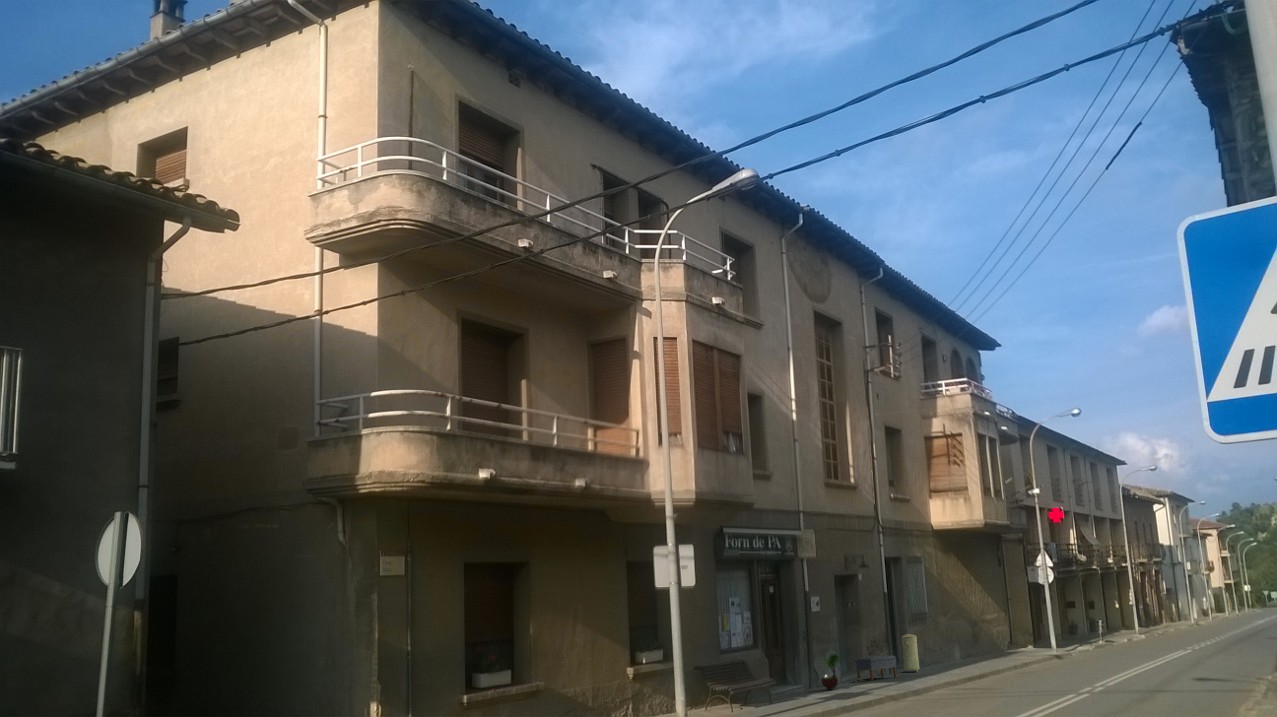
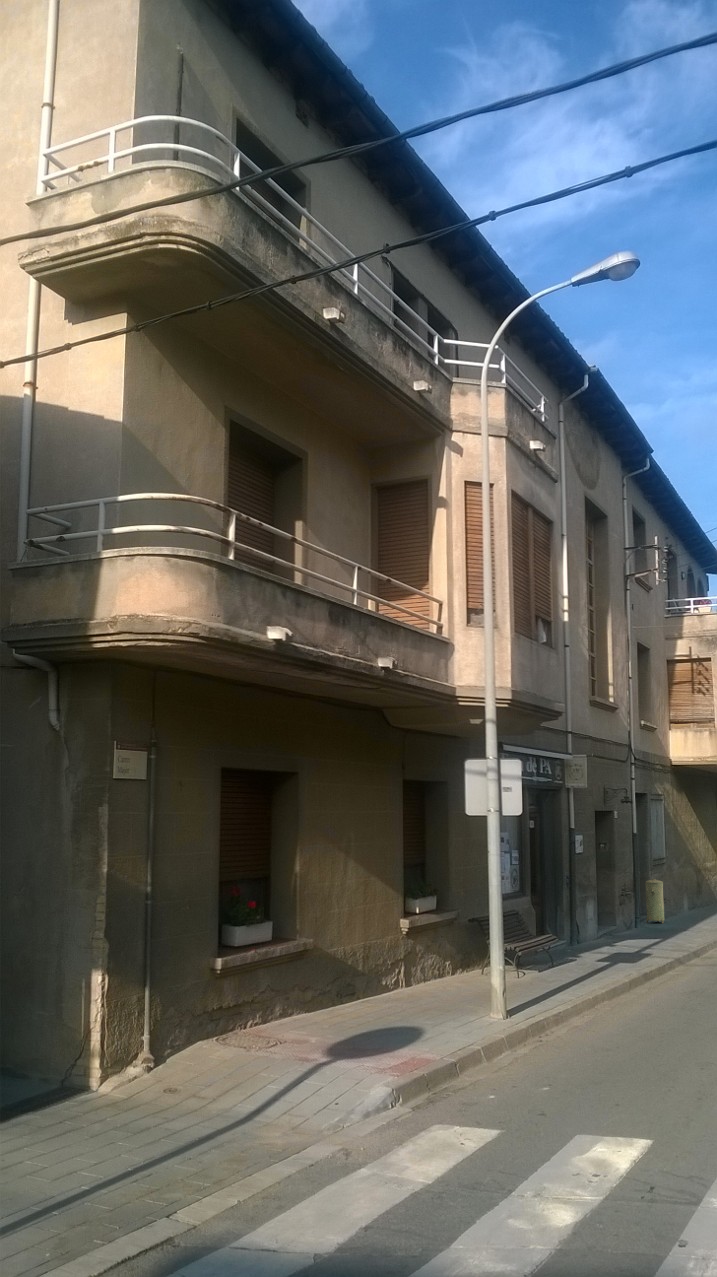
potted tree: present [821,653,840,690] -> none [583,897,609,945]
bench: present [855,655,897,681] -> none [607,904,650,934]

